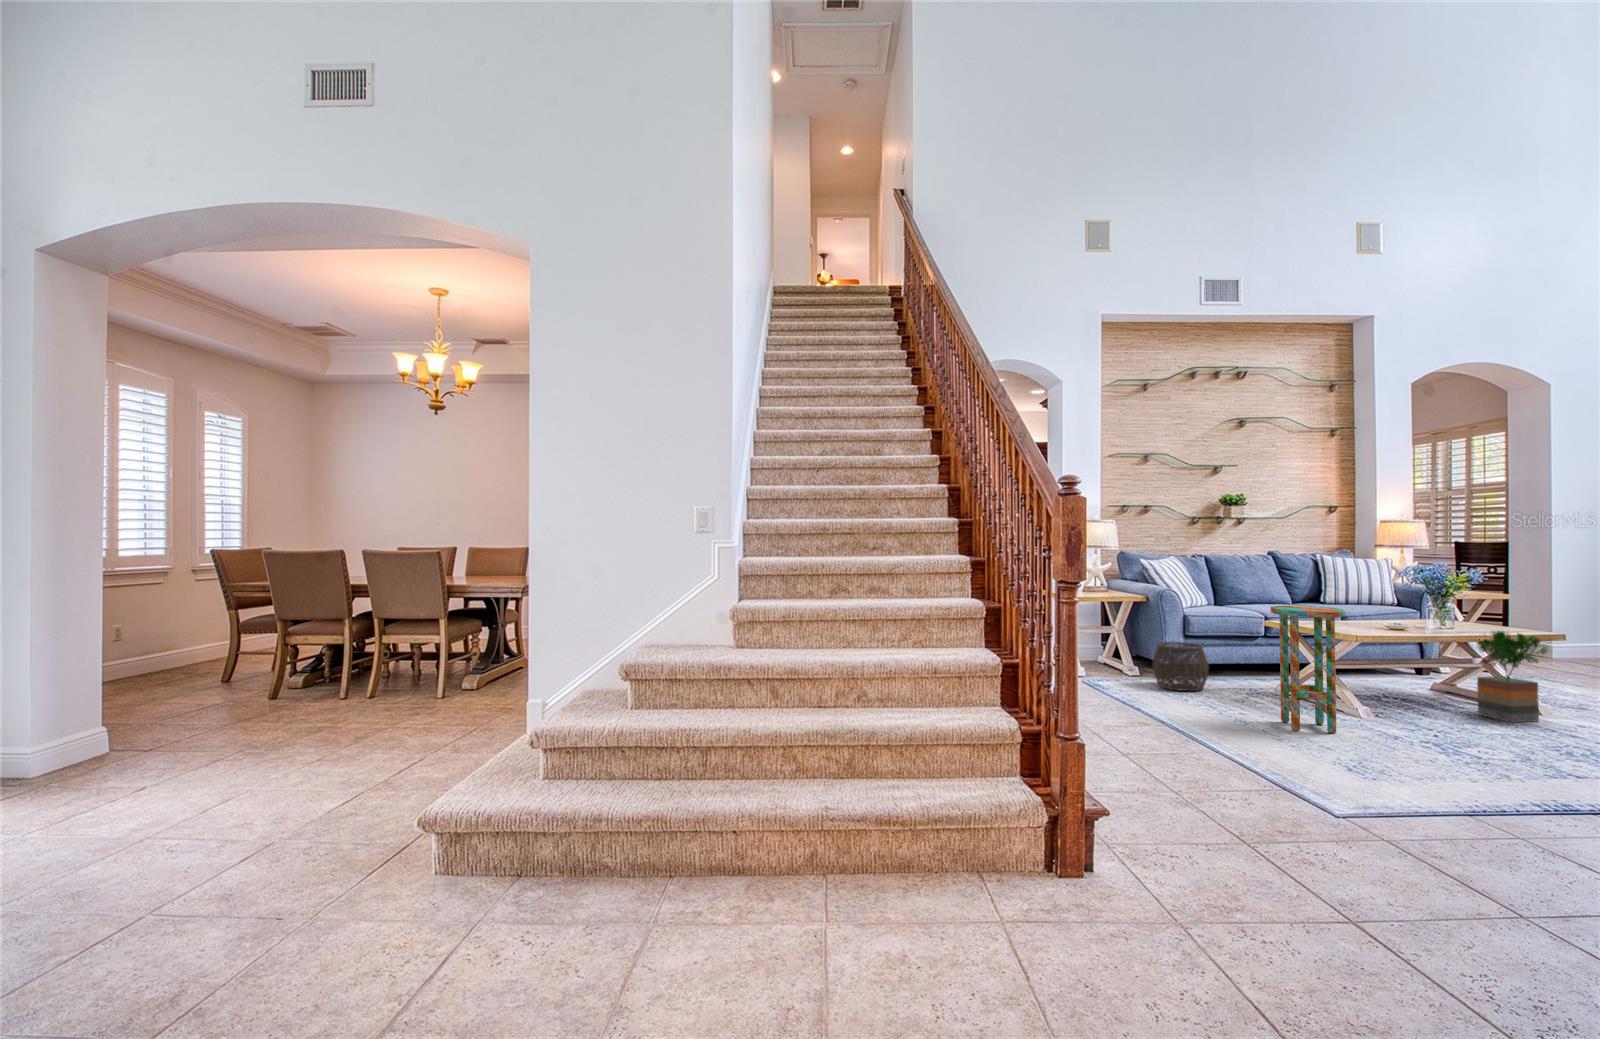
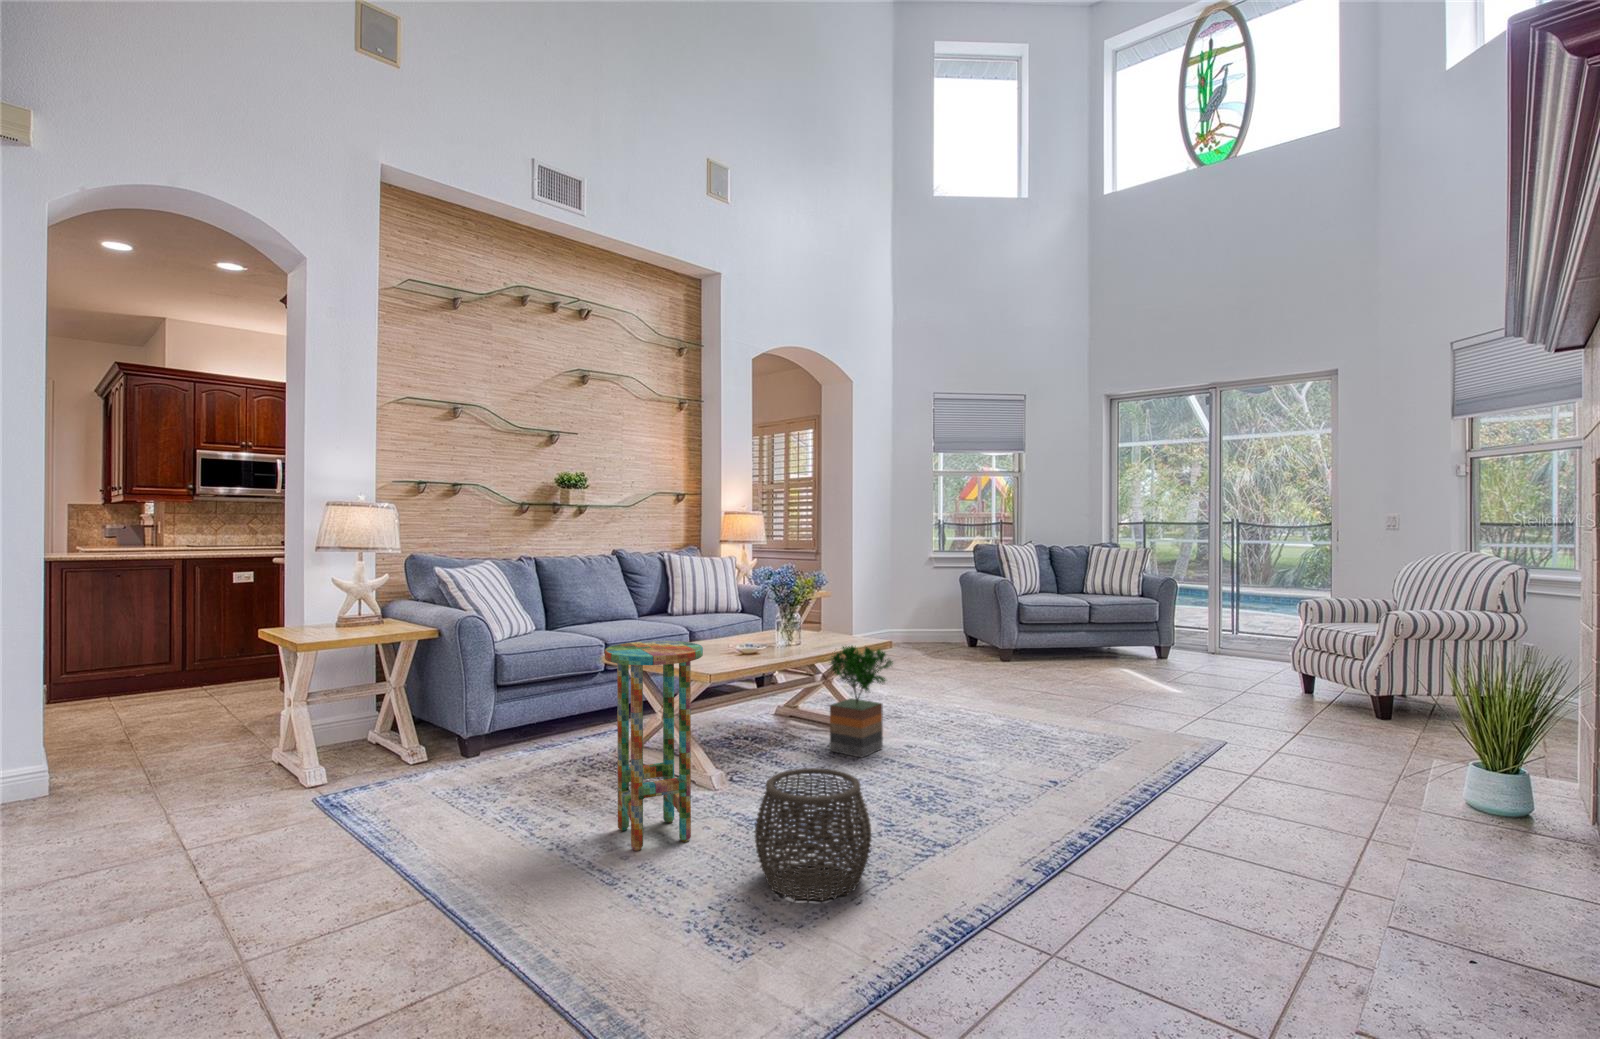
woven basket: present [1153,642,1208,691] -> present [755,768,872,901]

